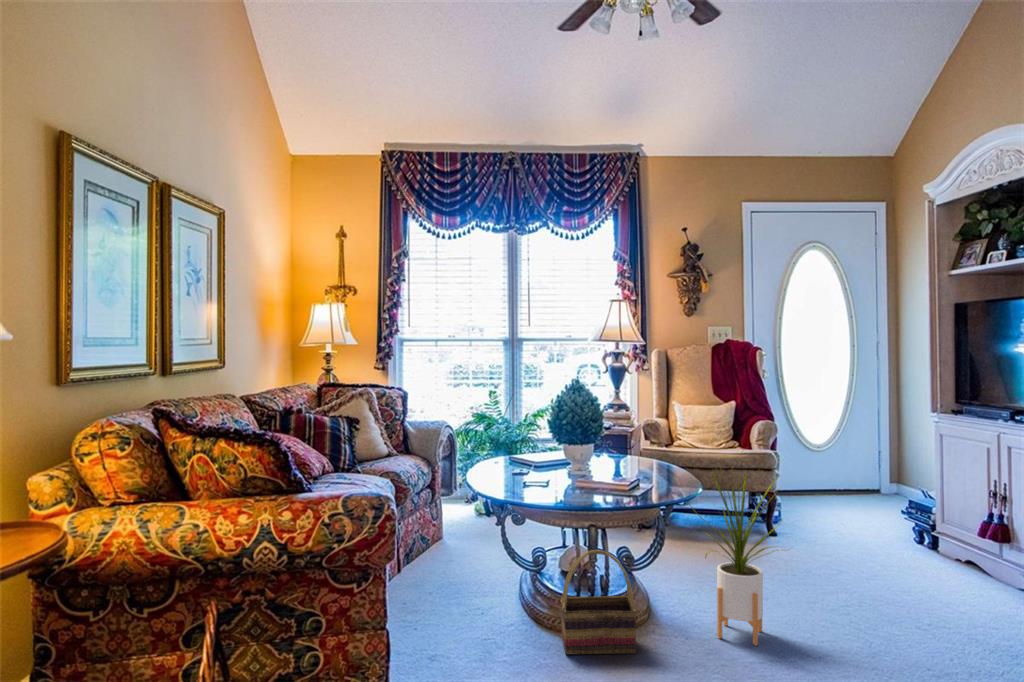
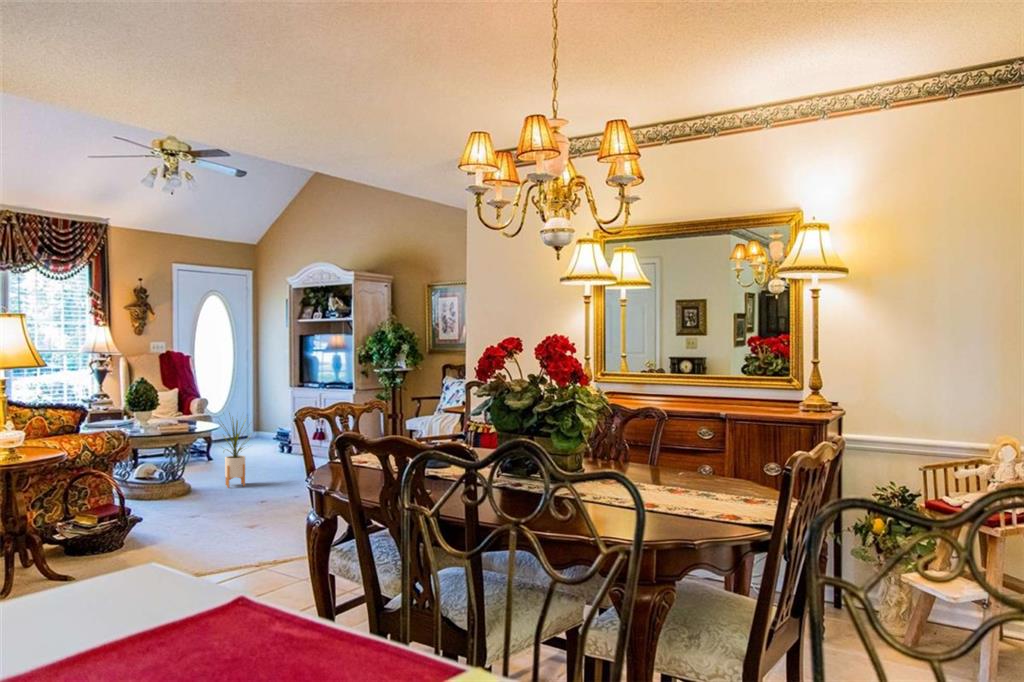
basket: present [561,550,637,654] -> none [159,455,200,504]

